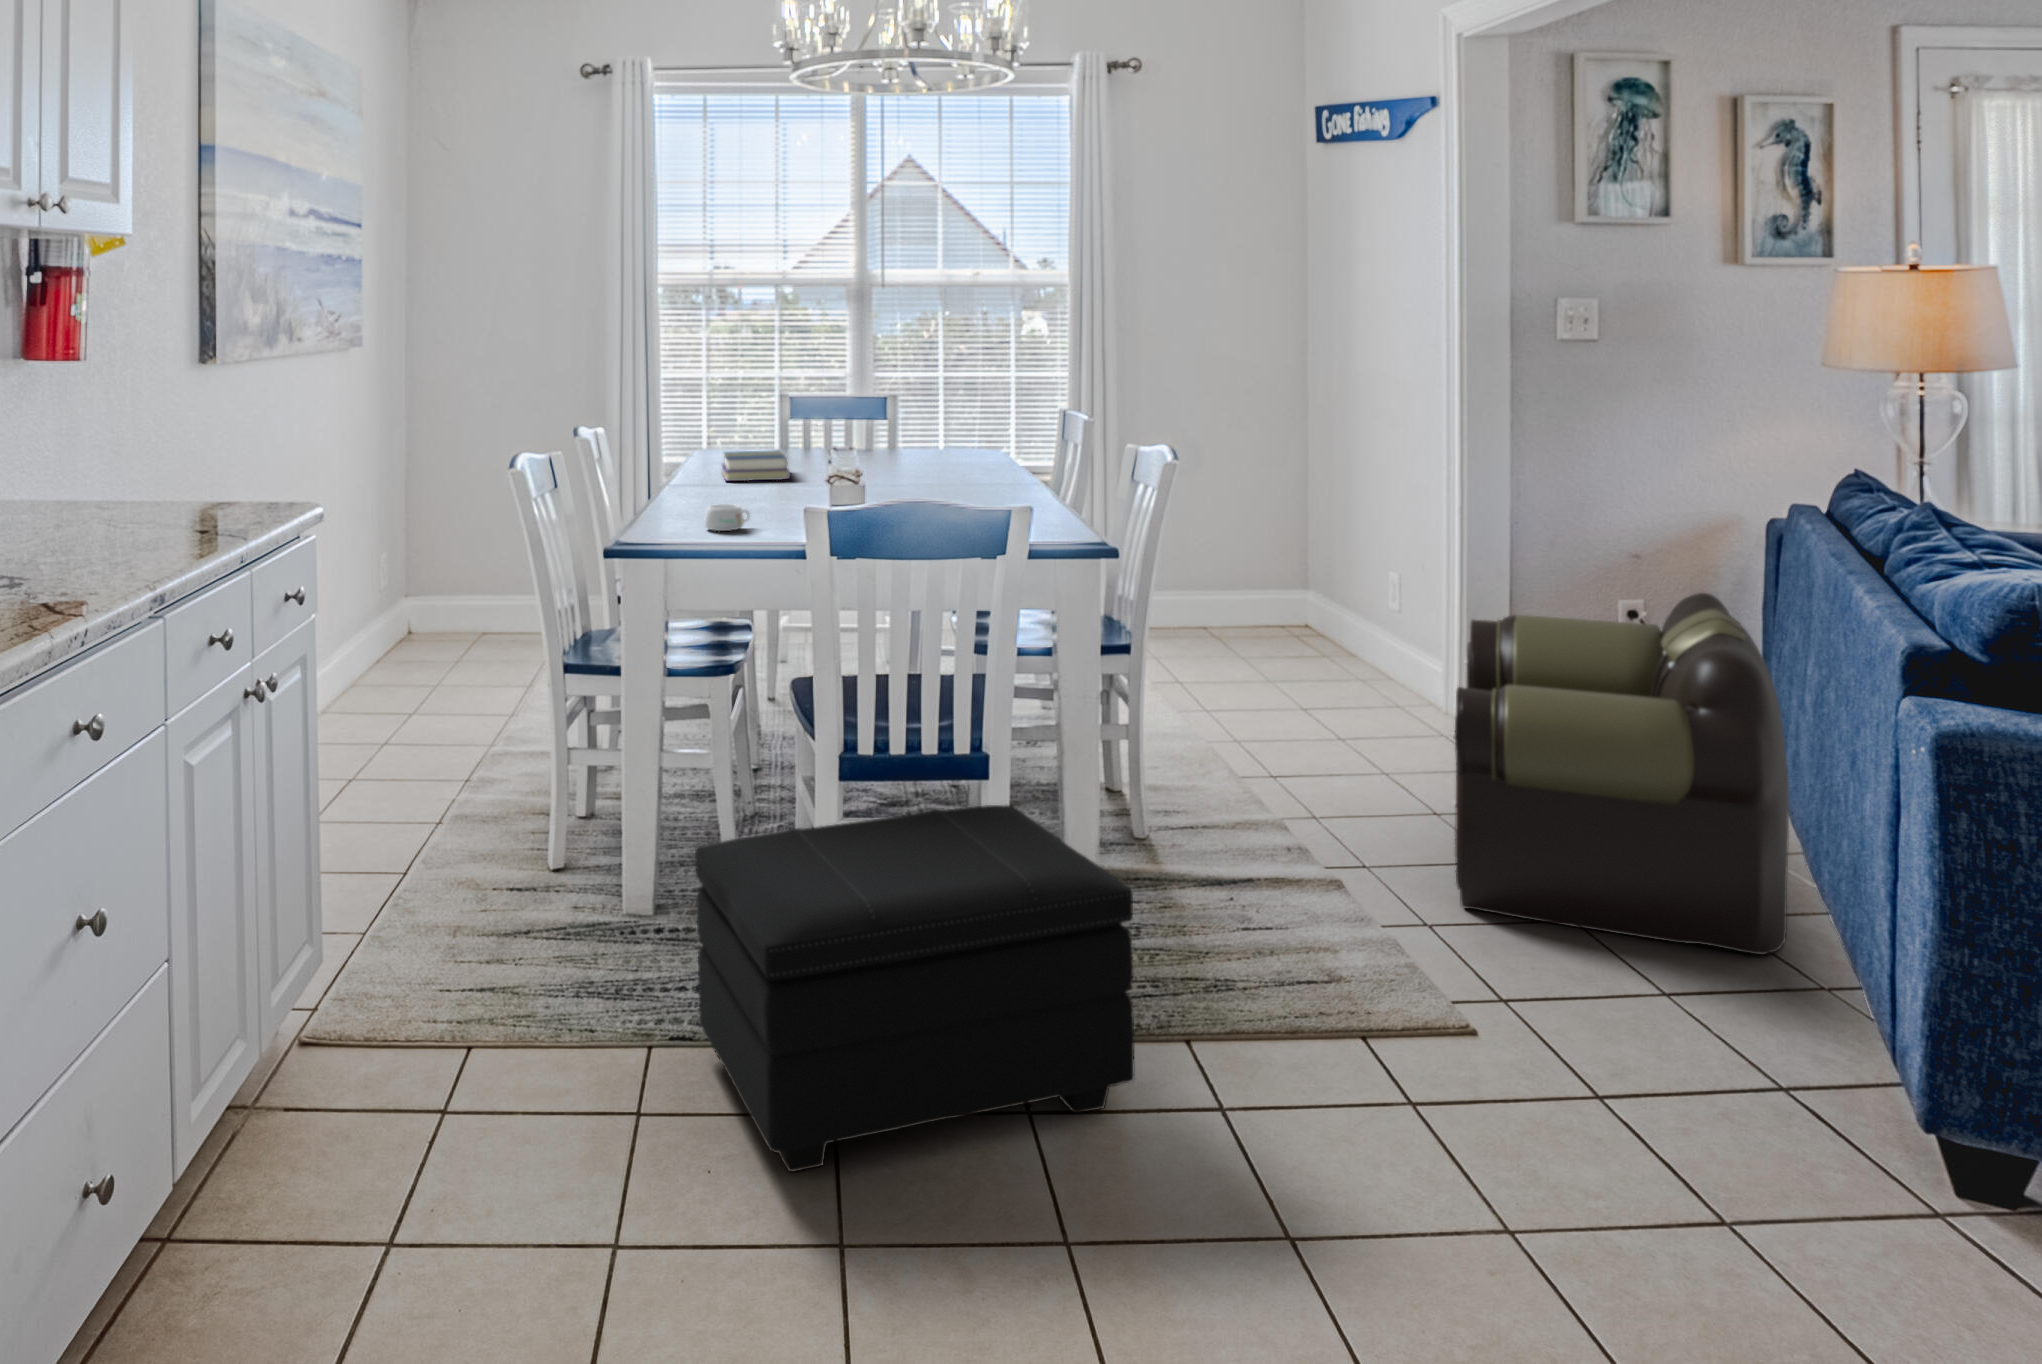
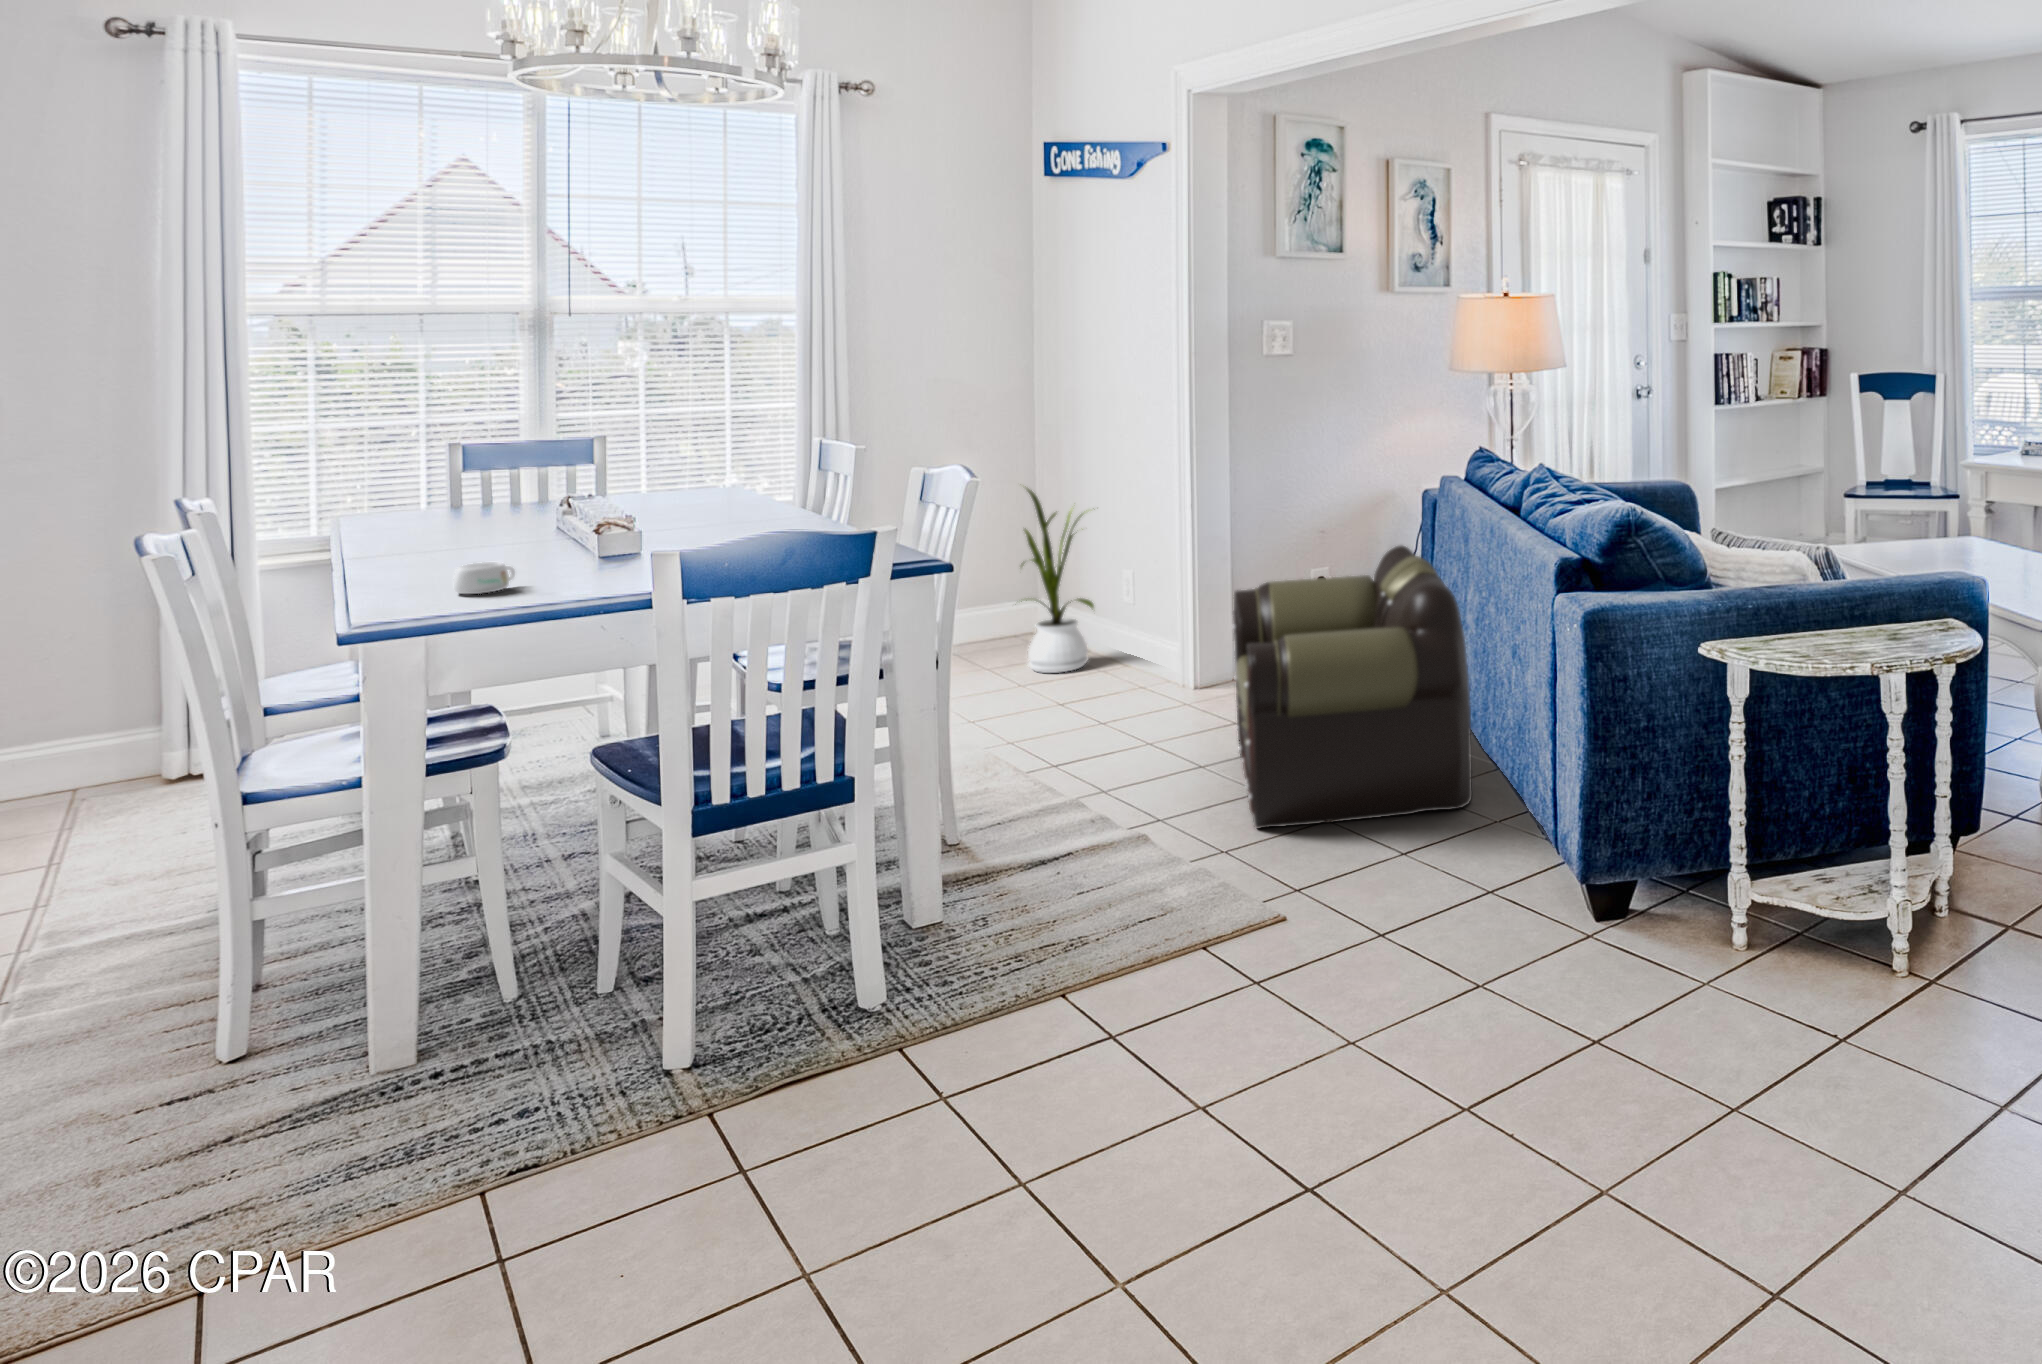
book: present [722,451,790,481] -> none [412,500,522,541]
house plant: none [1243,471,1341,677] -> present [1021,488,1094,673]
footstool: present [695,805,1134,1172] -> none [535,821,1042,1243]

